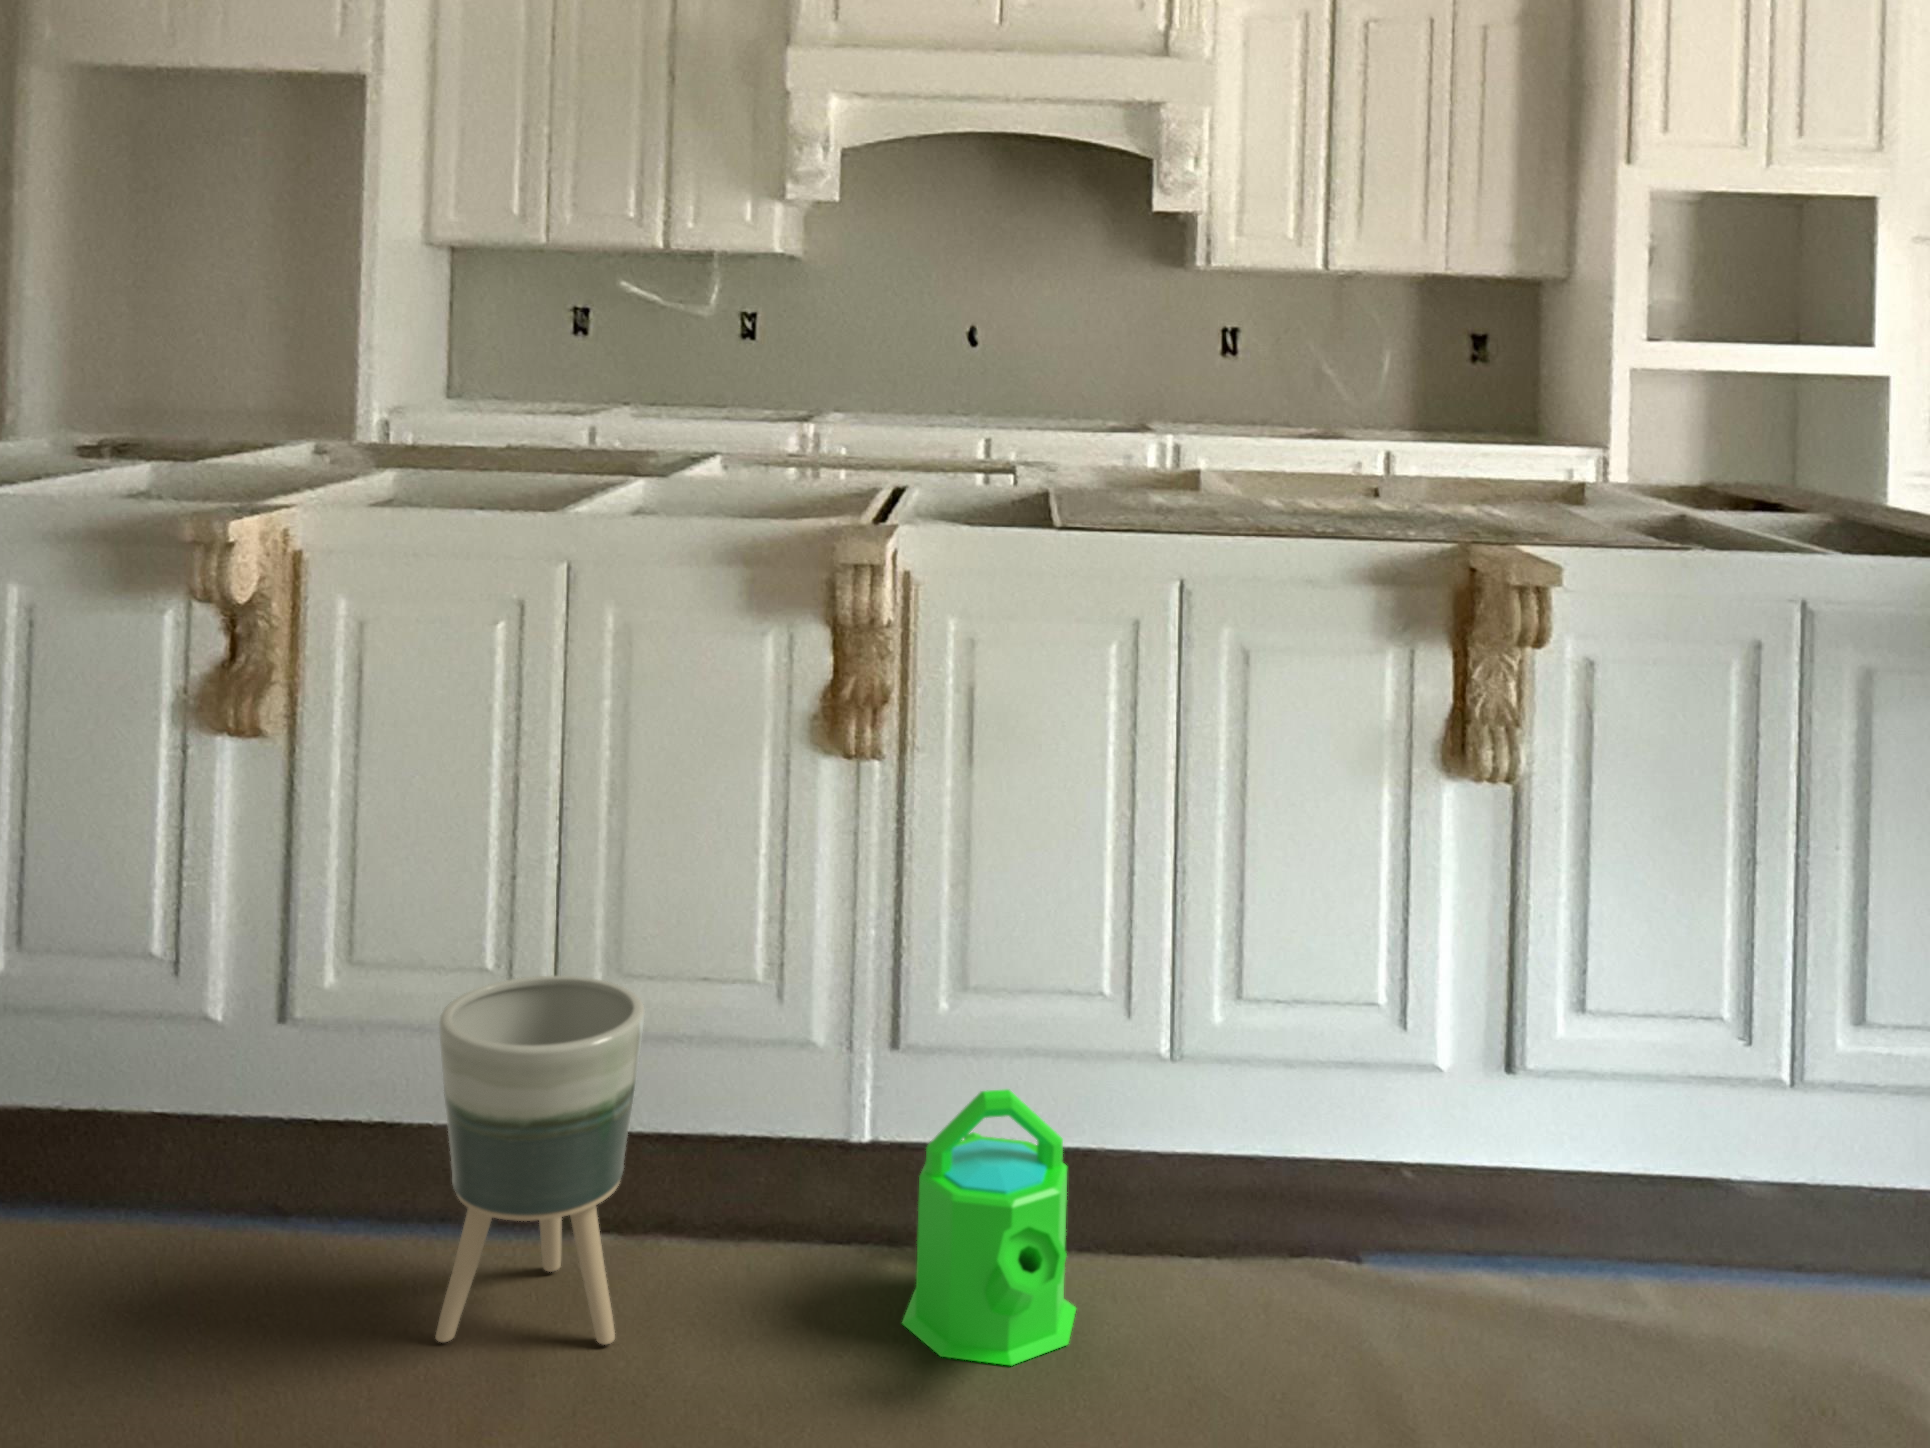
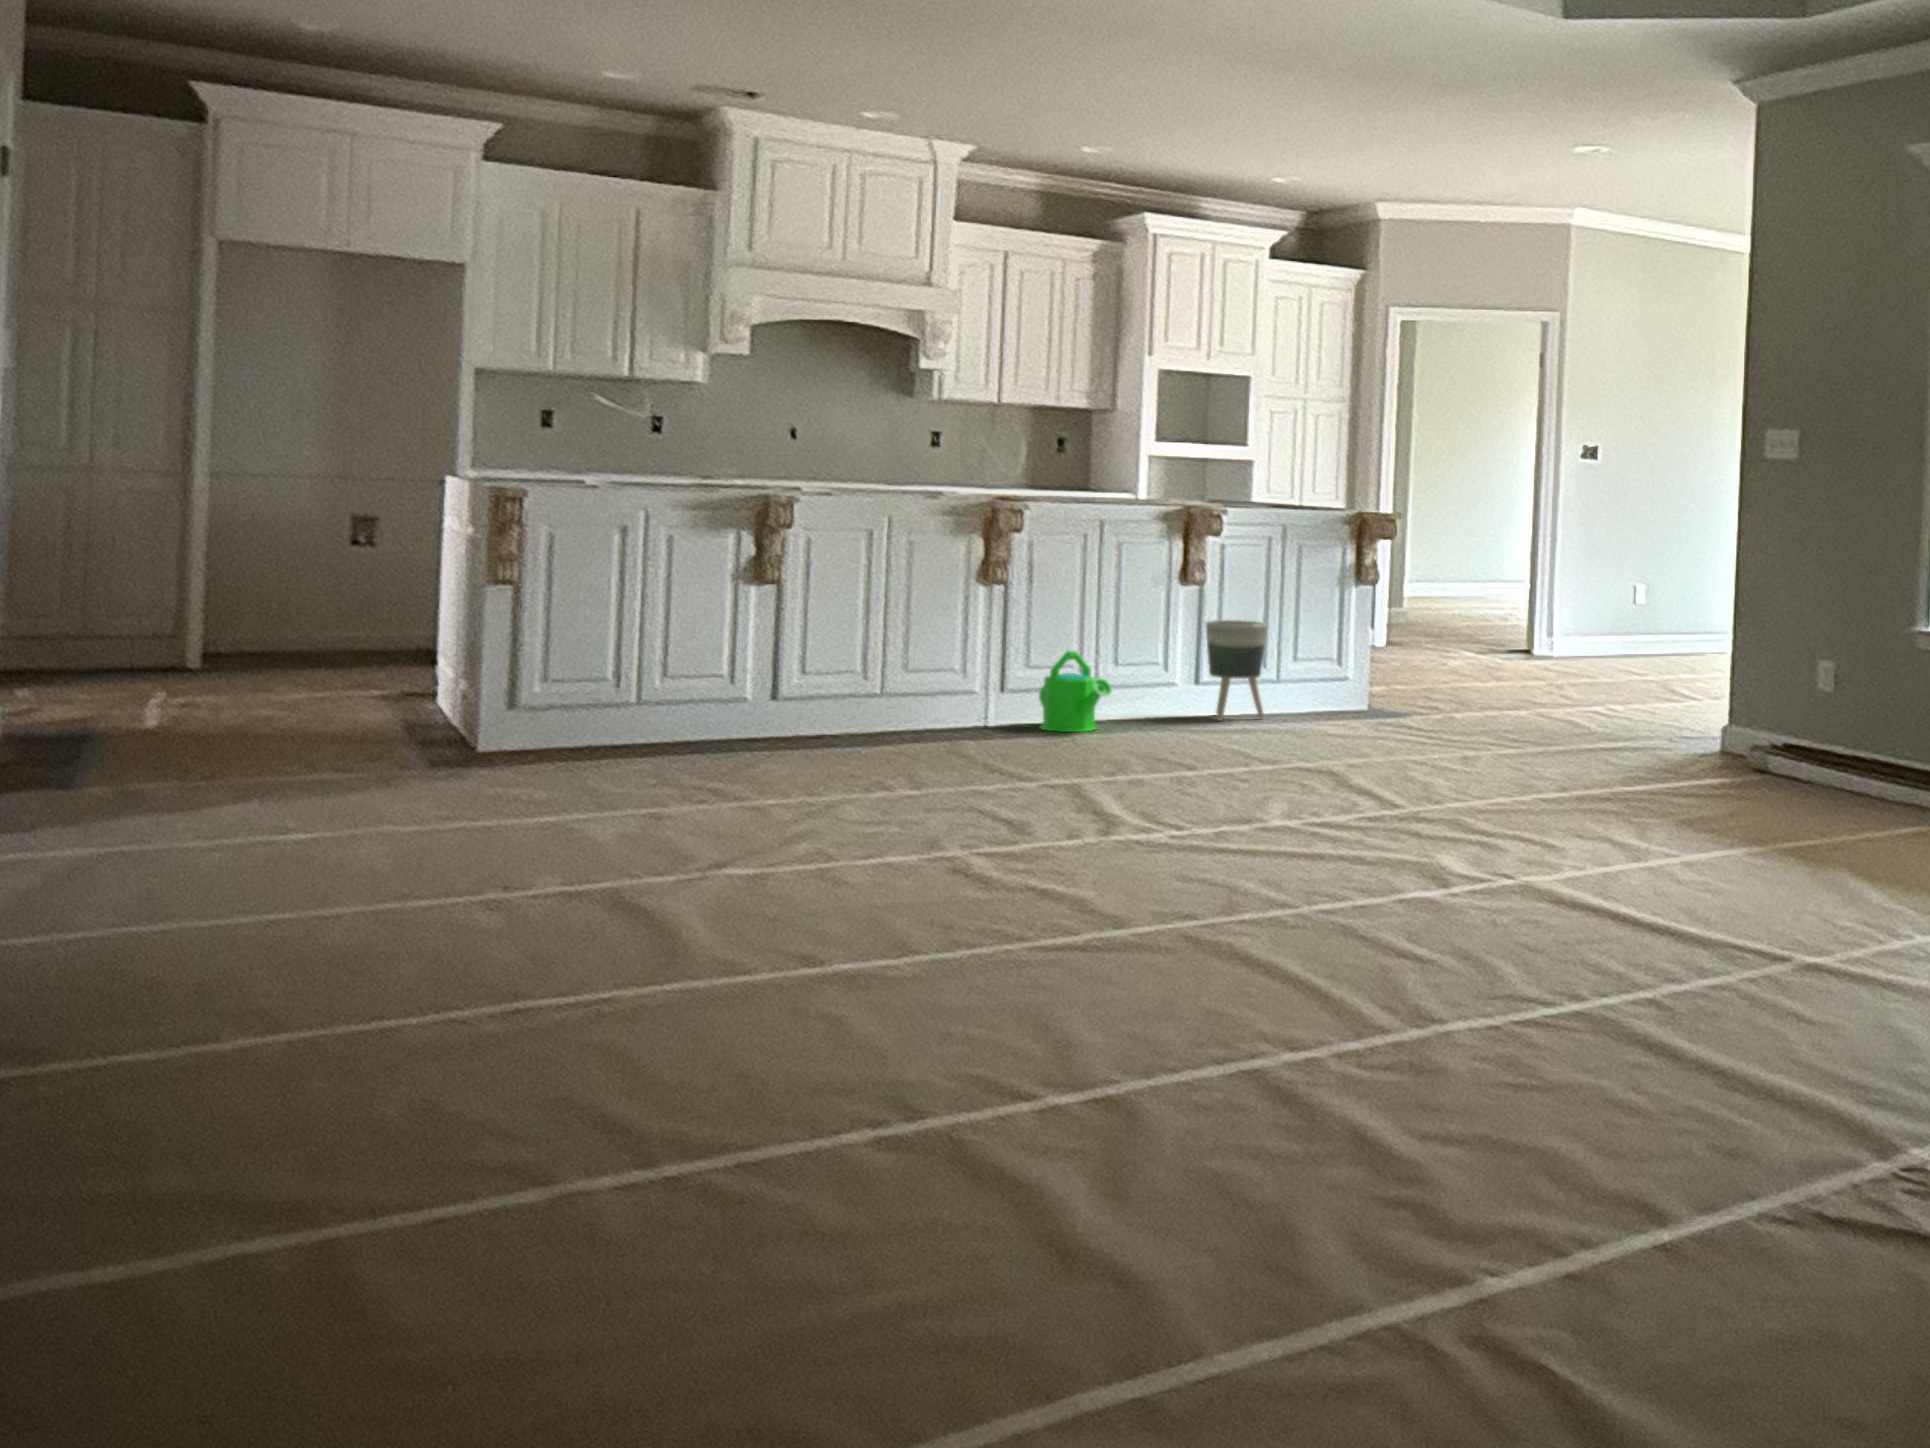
planter: present [435,976,645,1345] -> present [1205,620,1268,721]

